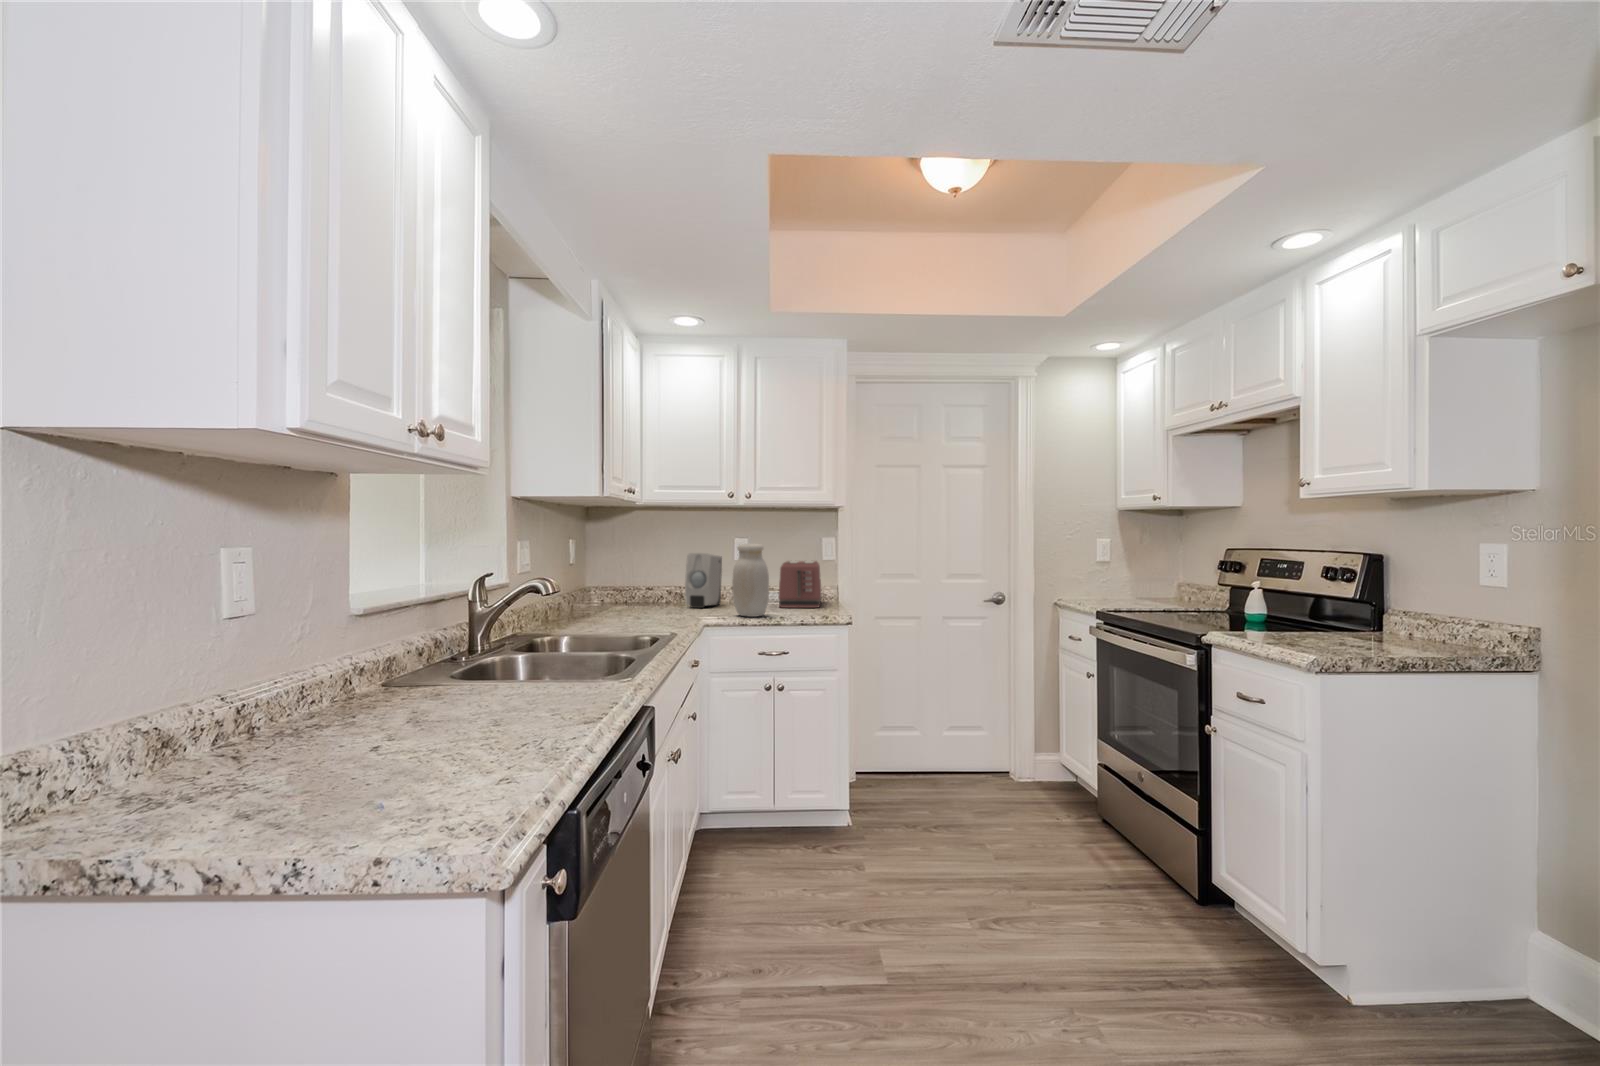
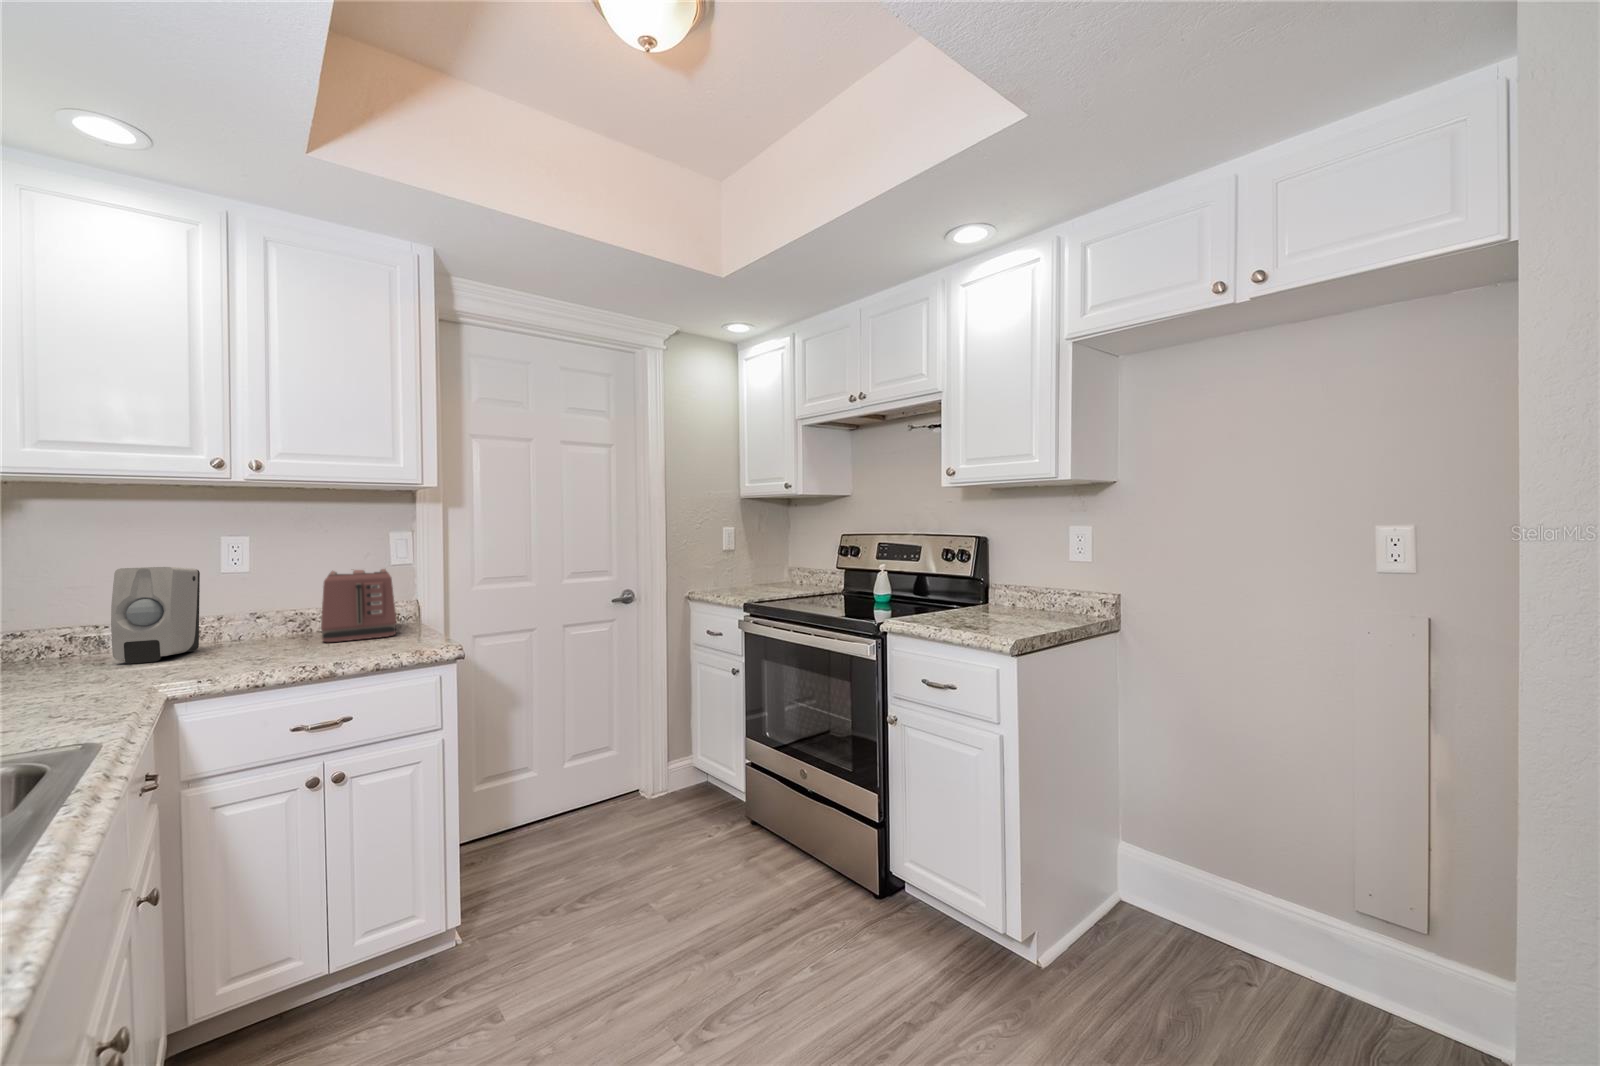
jar: present [732,544,769,617] -> none [227,547,308,670]

